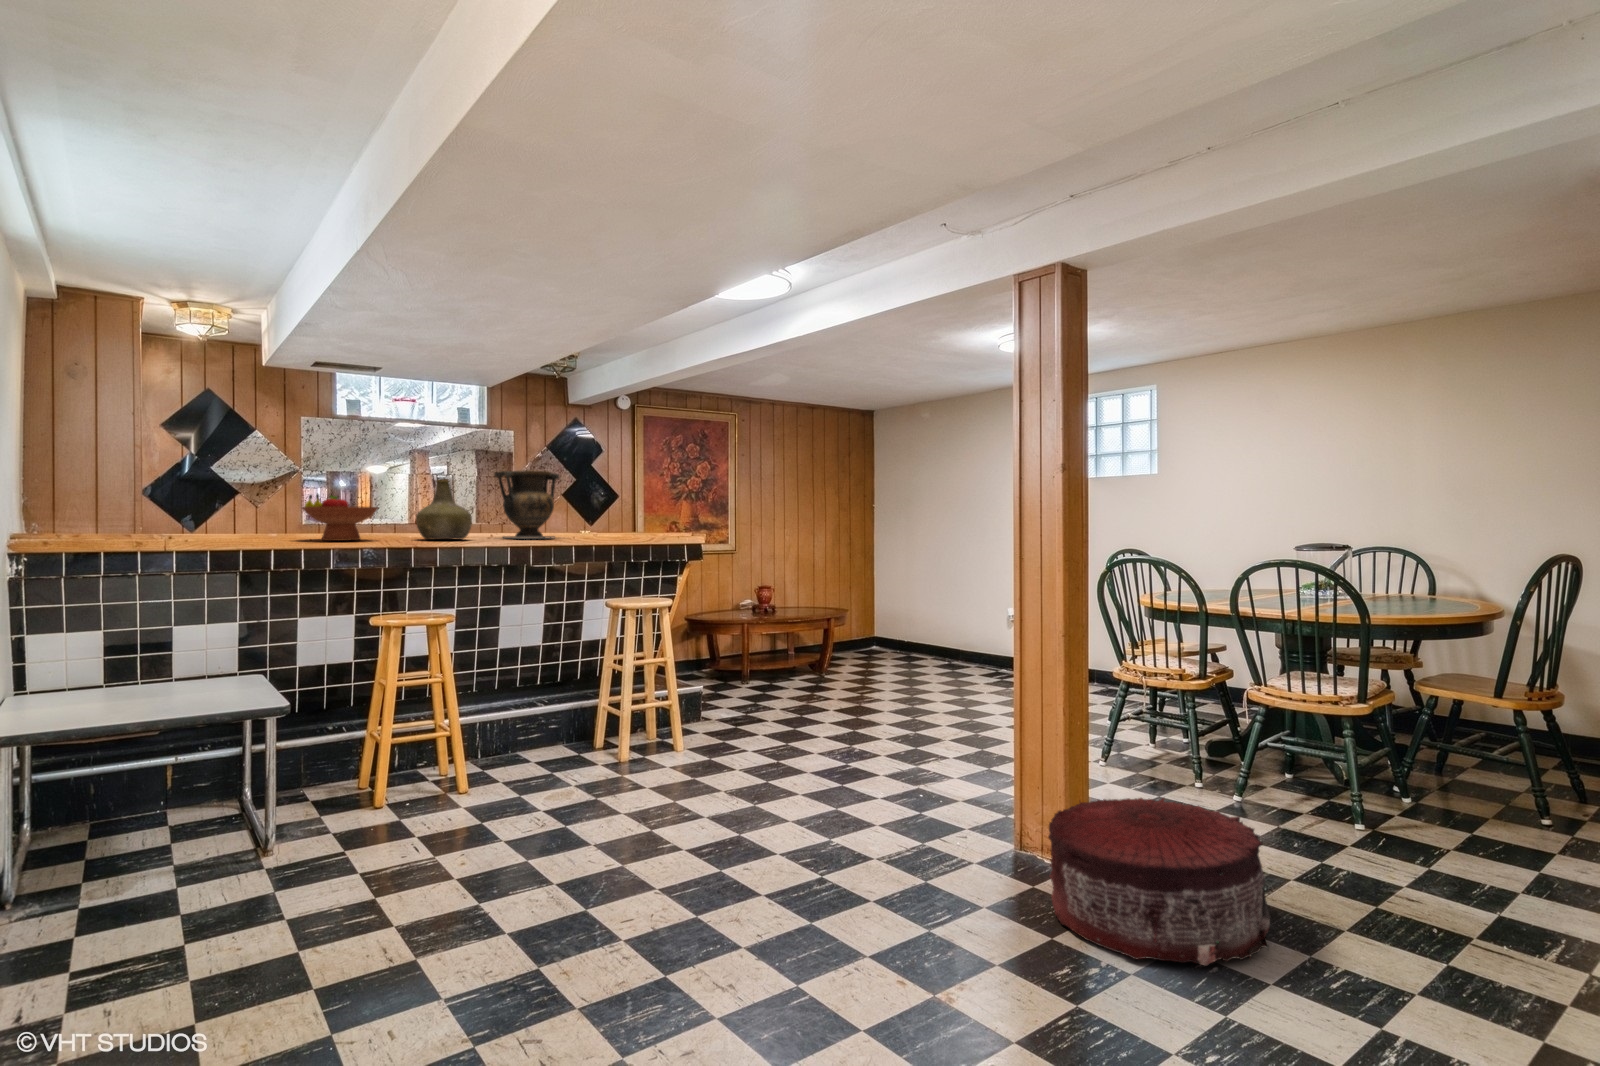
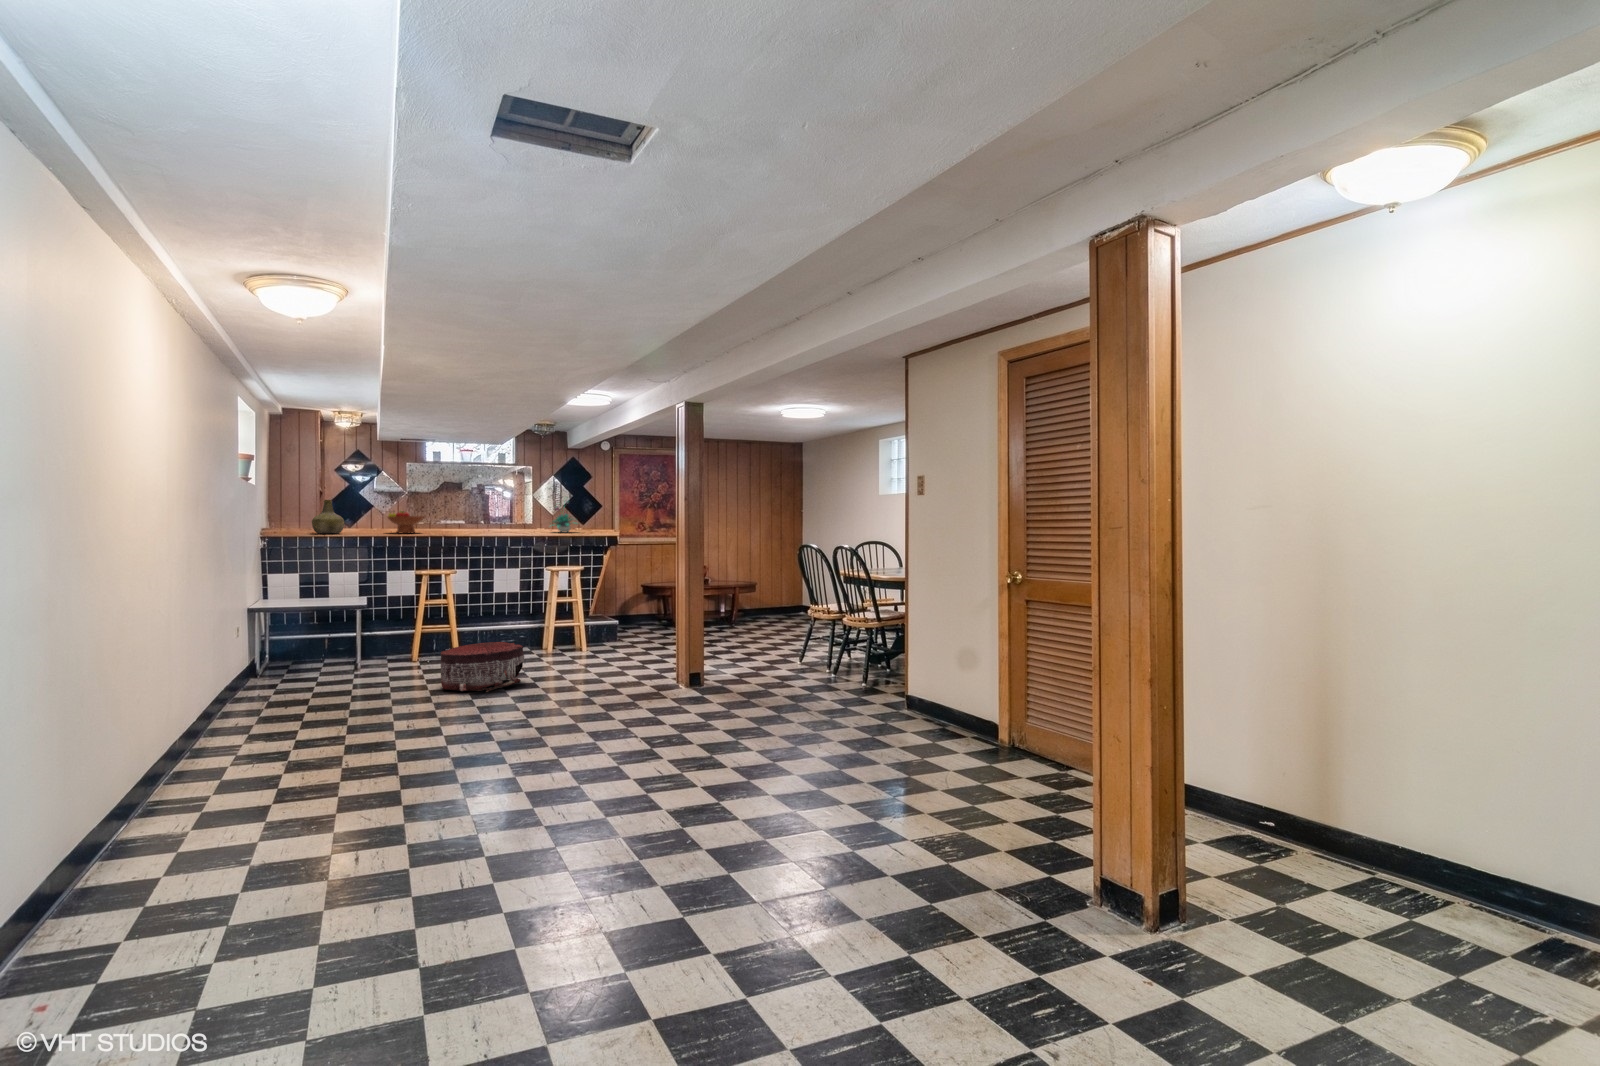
vase: present [494,470,560,539] -> none [488,496,524,533]
plant: none [594,476,652,538] -> present [553,501,576,533]
bottle: present [416,478,472,539] -> present [312,500,344,534]
pouf: present [1048,798,1270,966] -> present [440,642,524,692]

